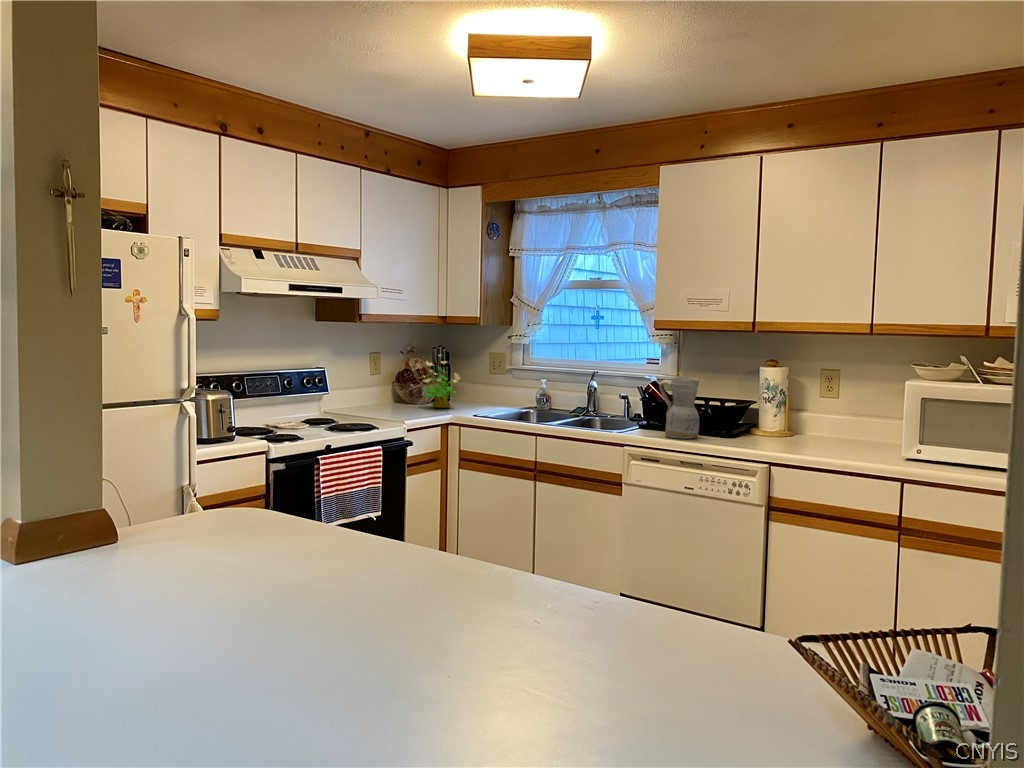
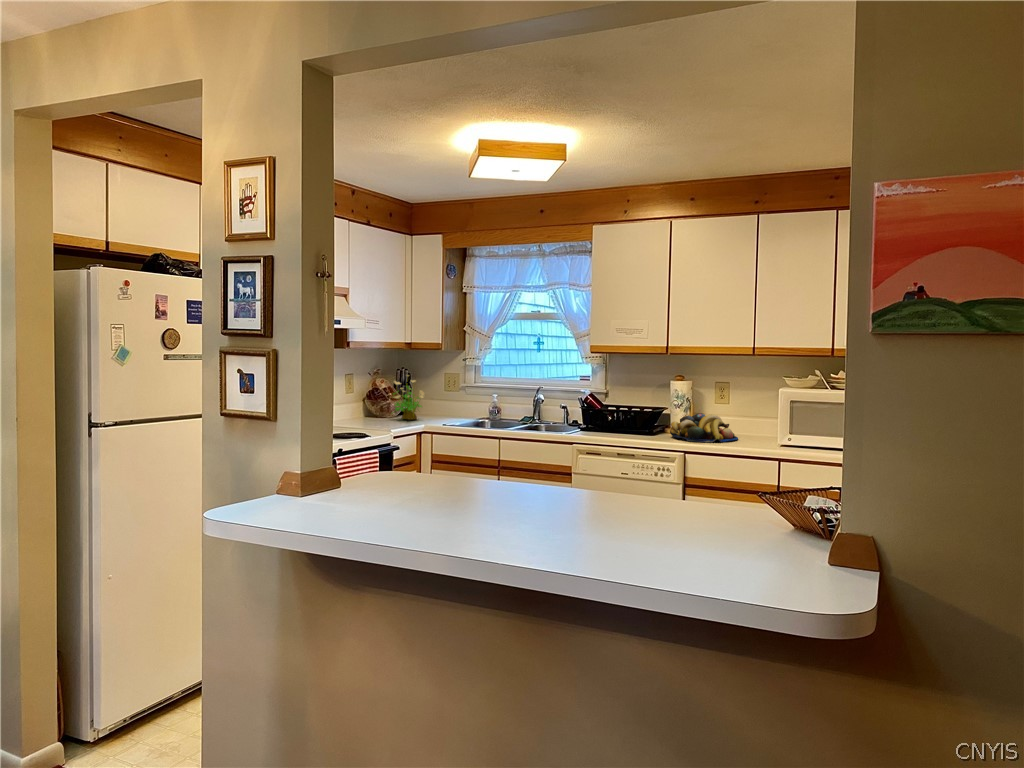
ceramic pitcher: present [659,376,699,438] -> none [598,389,629,436]
fruit bowl: none [753,411,847,451] -> present [670,413,738,442]

